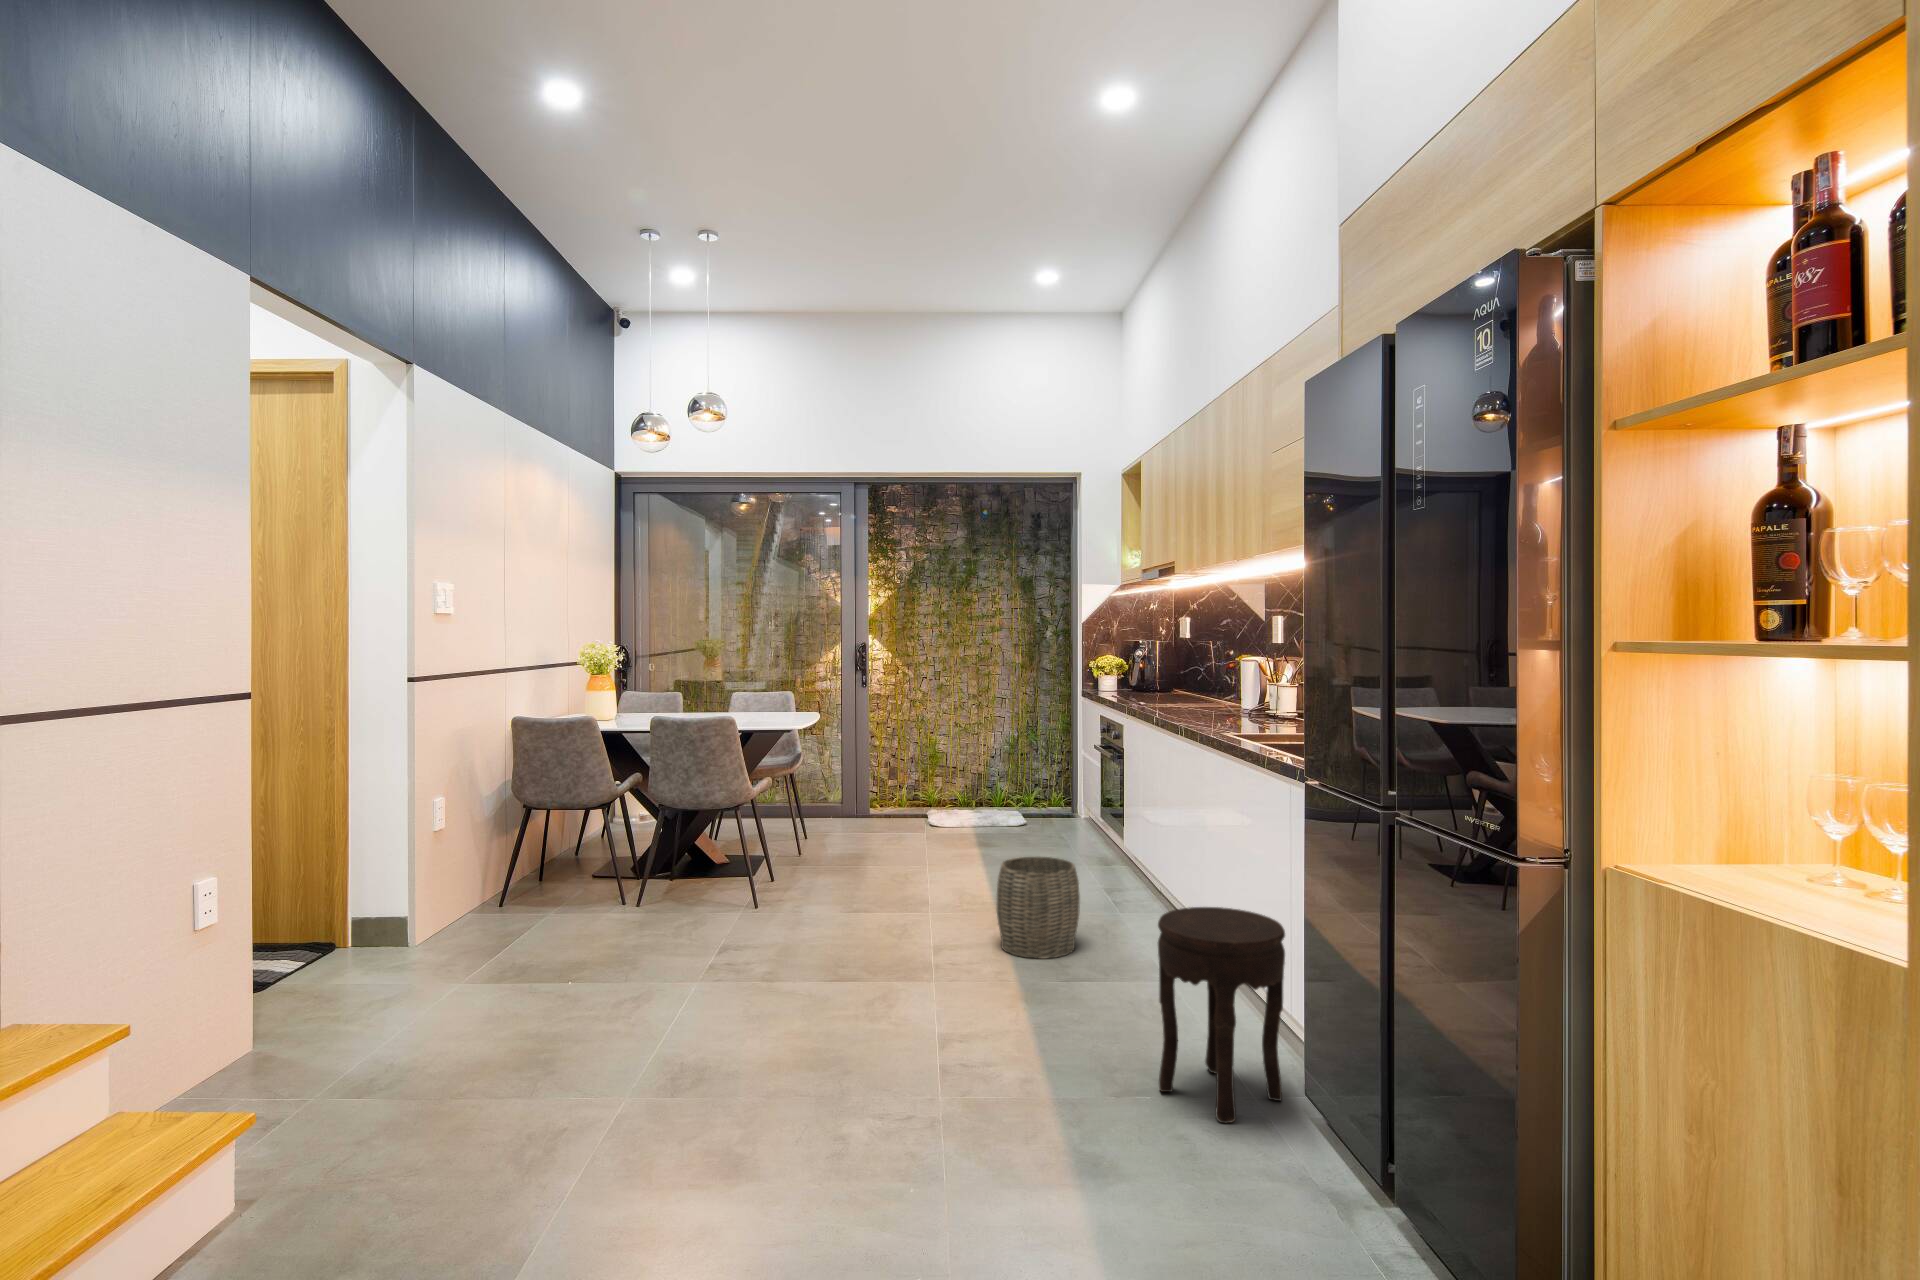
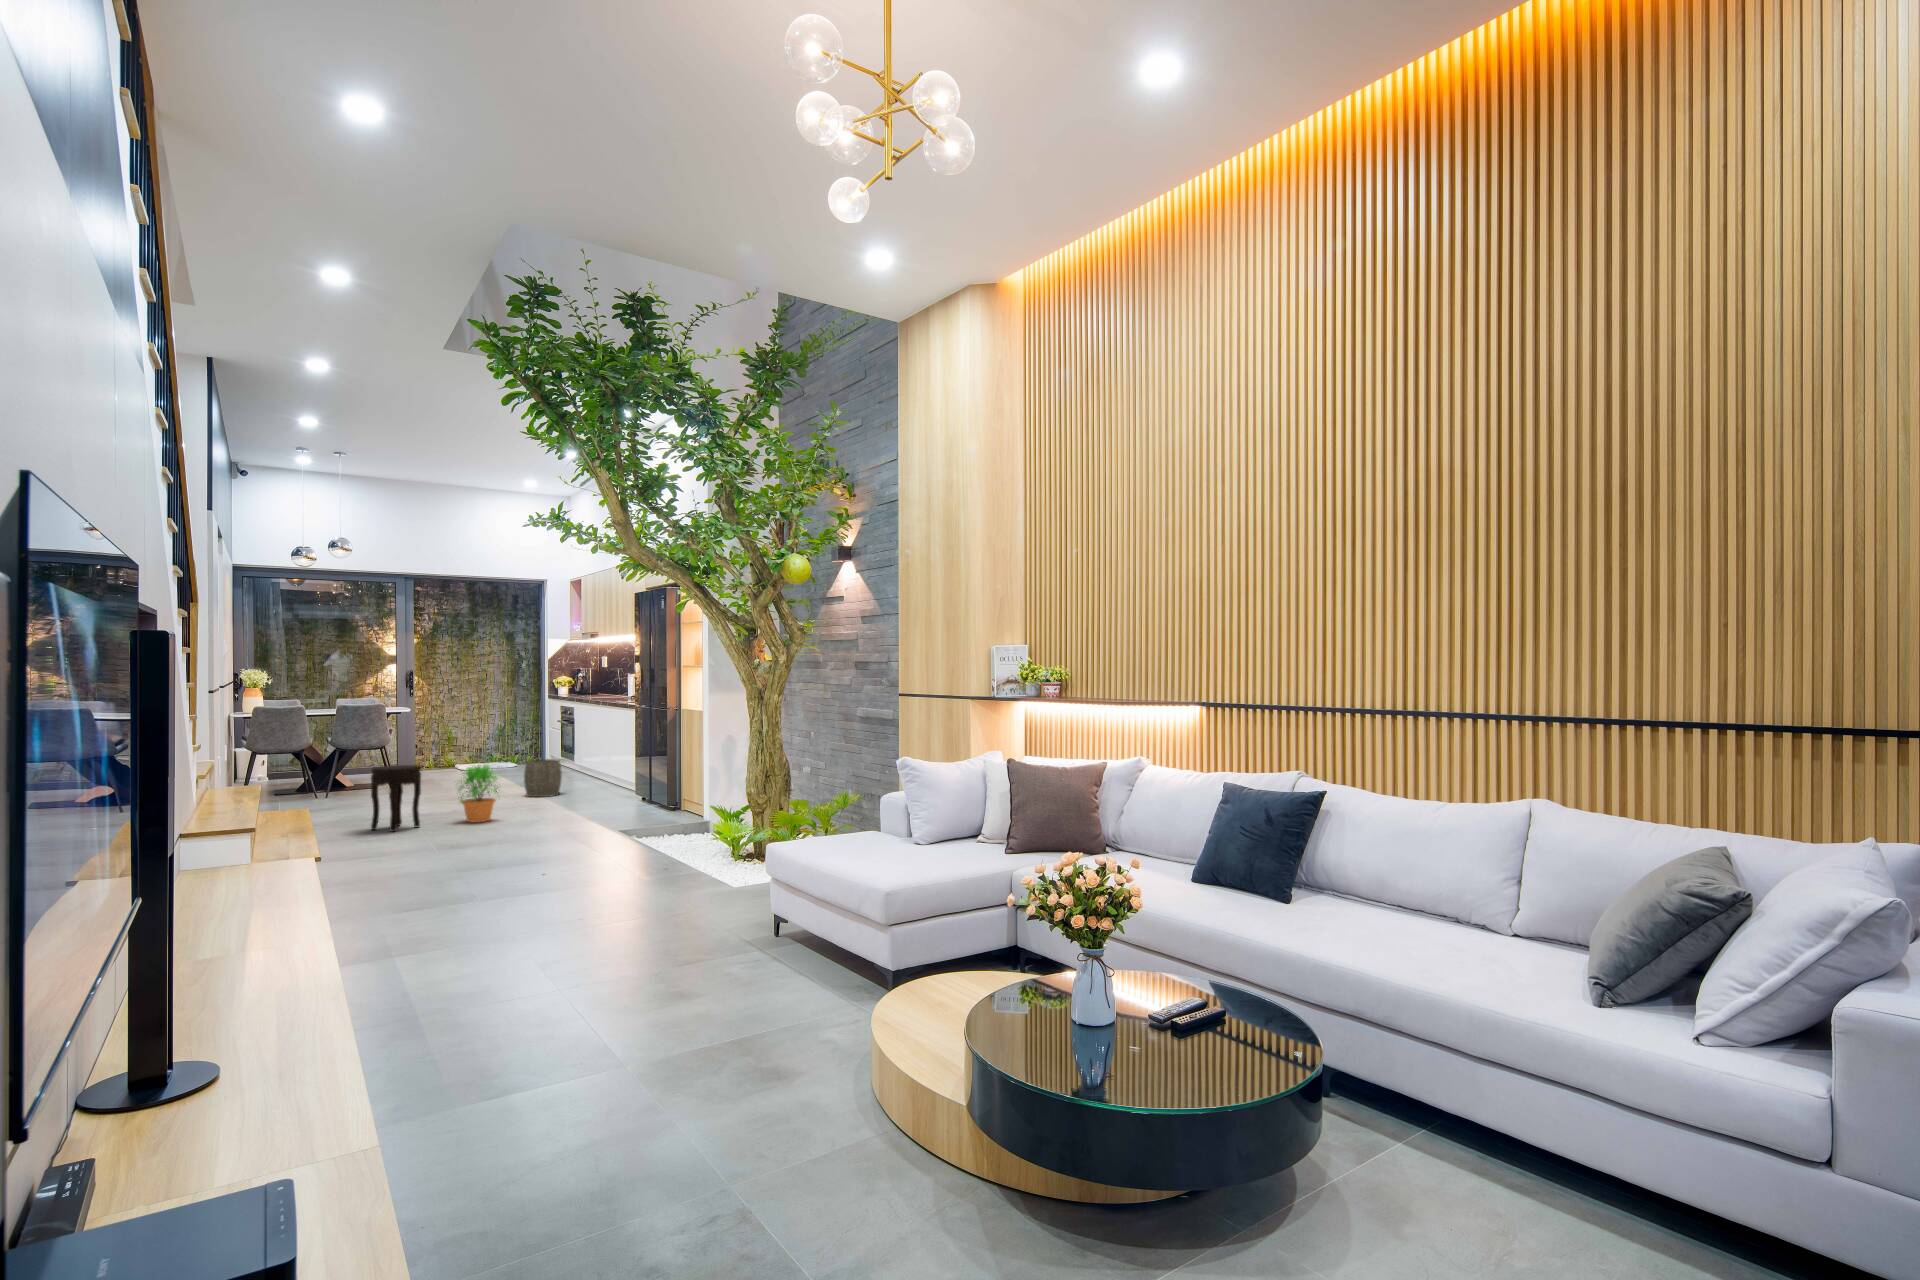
side table: present [1158,907,1285,1123] -> present [371,765,421,832]
potted plant: none [718,945,868,1142] -> present [458,765,499,822]

